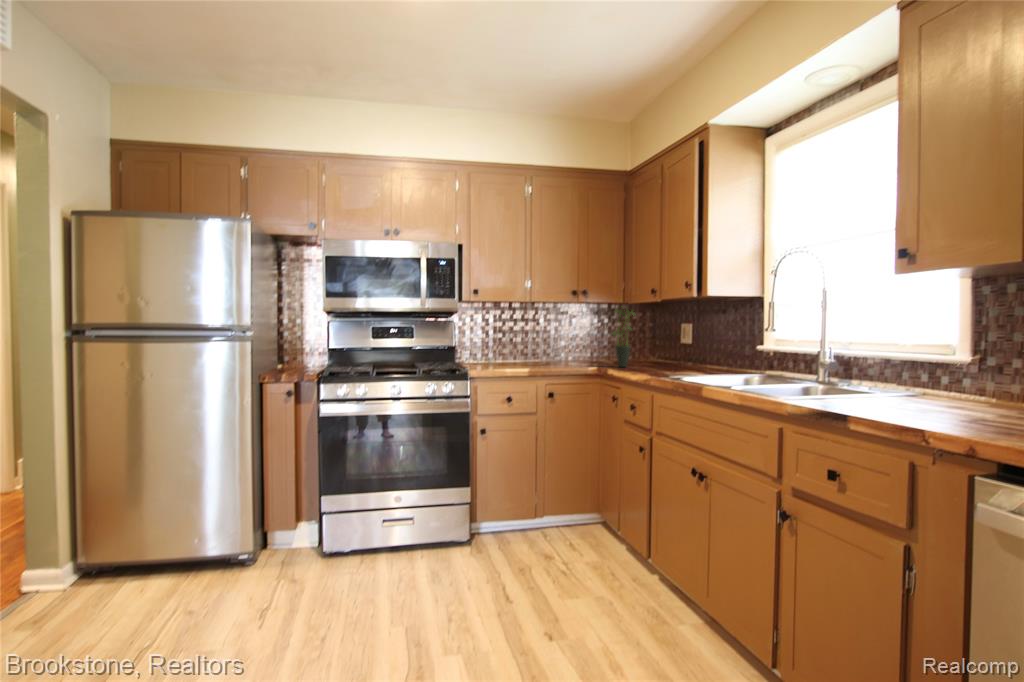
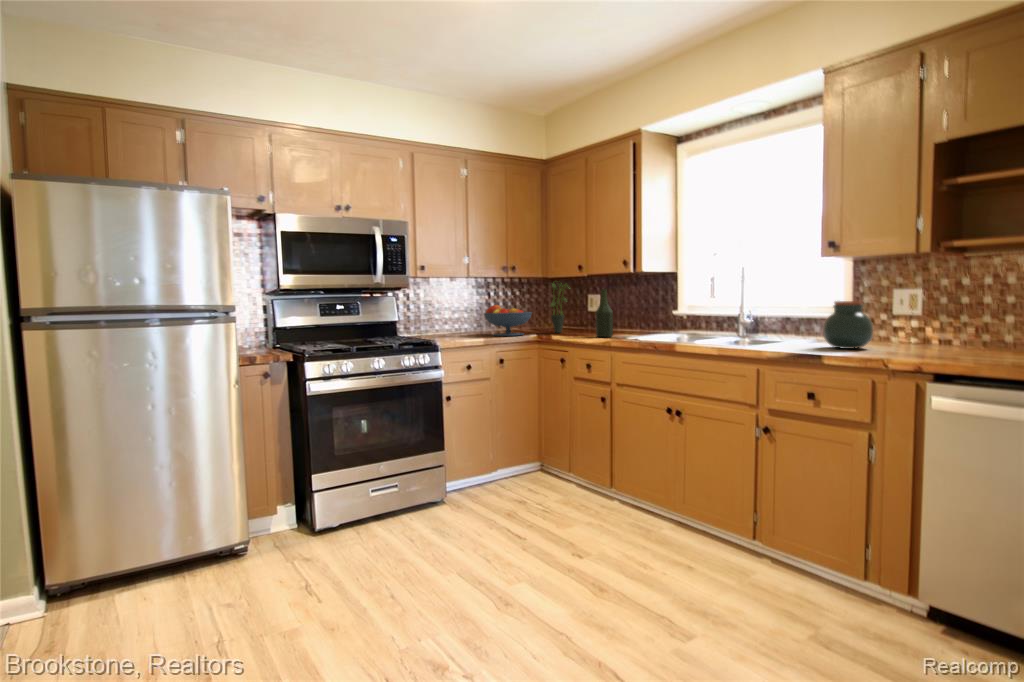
bottle: none [642,316,663,375] -> present [596,289,613,337]
fruit bowl: none [534,332,589,367] -> present [484,305,532,336]
jar: none [883,337,963,410] -> present [823,301,873,349]

